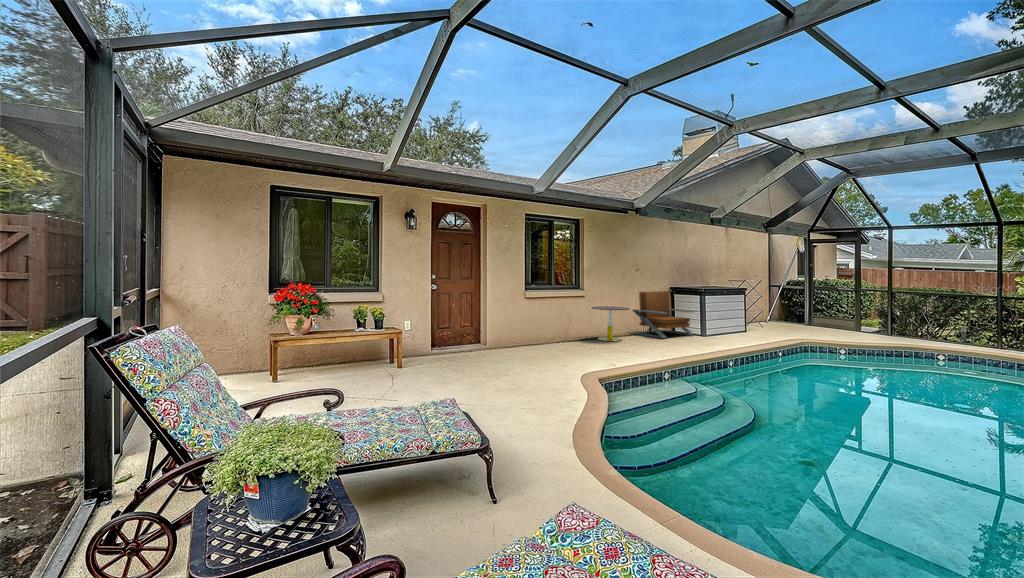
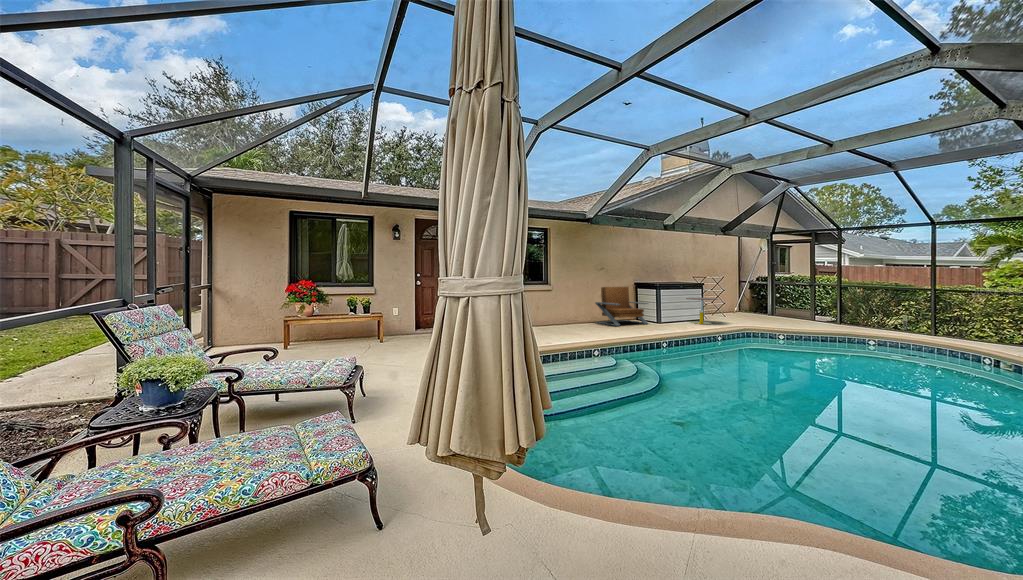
side table: present [592,306,629,341] -> present [686,298,718,324]

